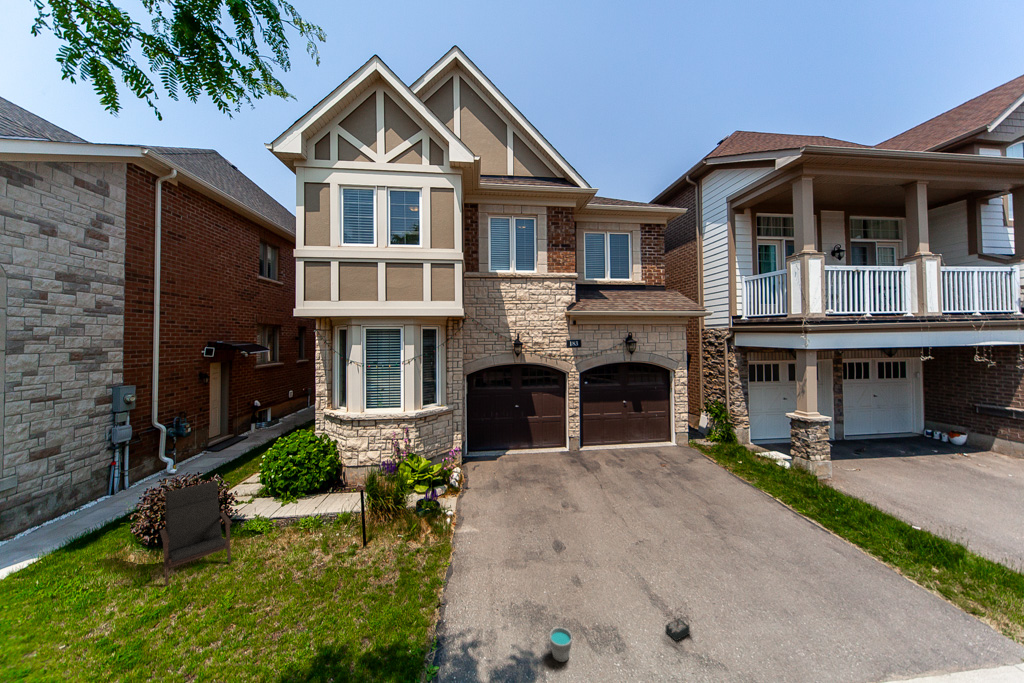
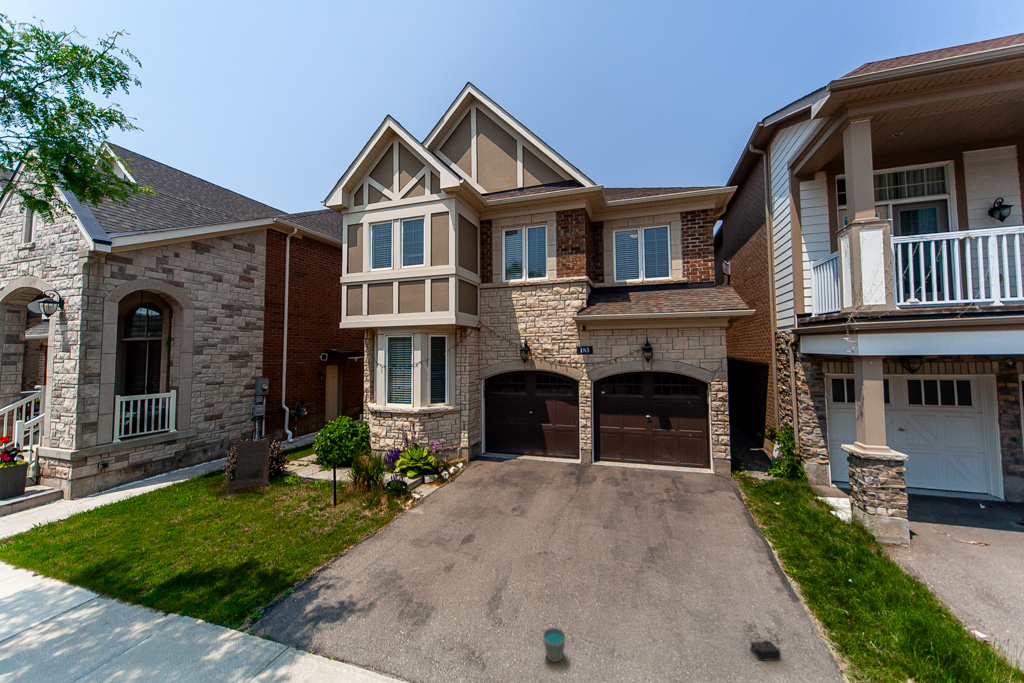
decorative plant: present [660,606,690,641] -> present [745,624,782,661]
bucket: present [549,624,573,662] -> present [543,628,566,662]

